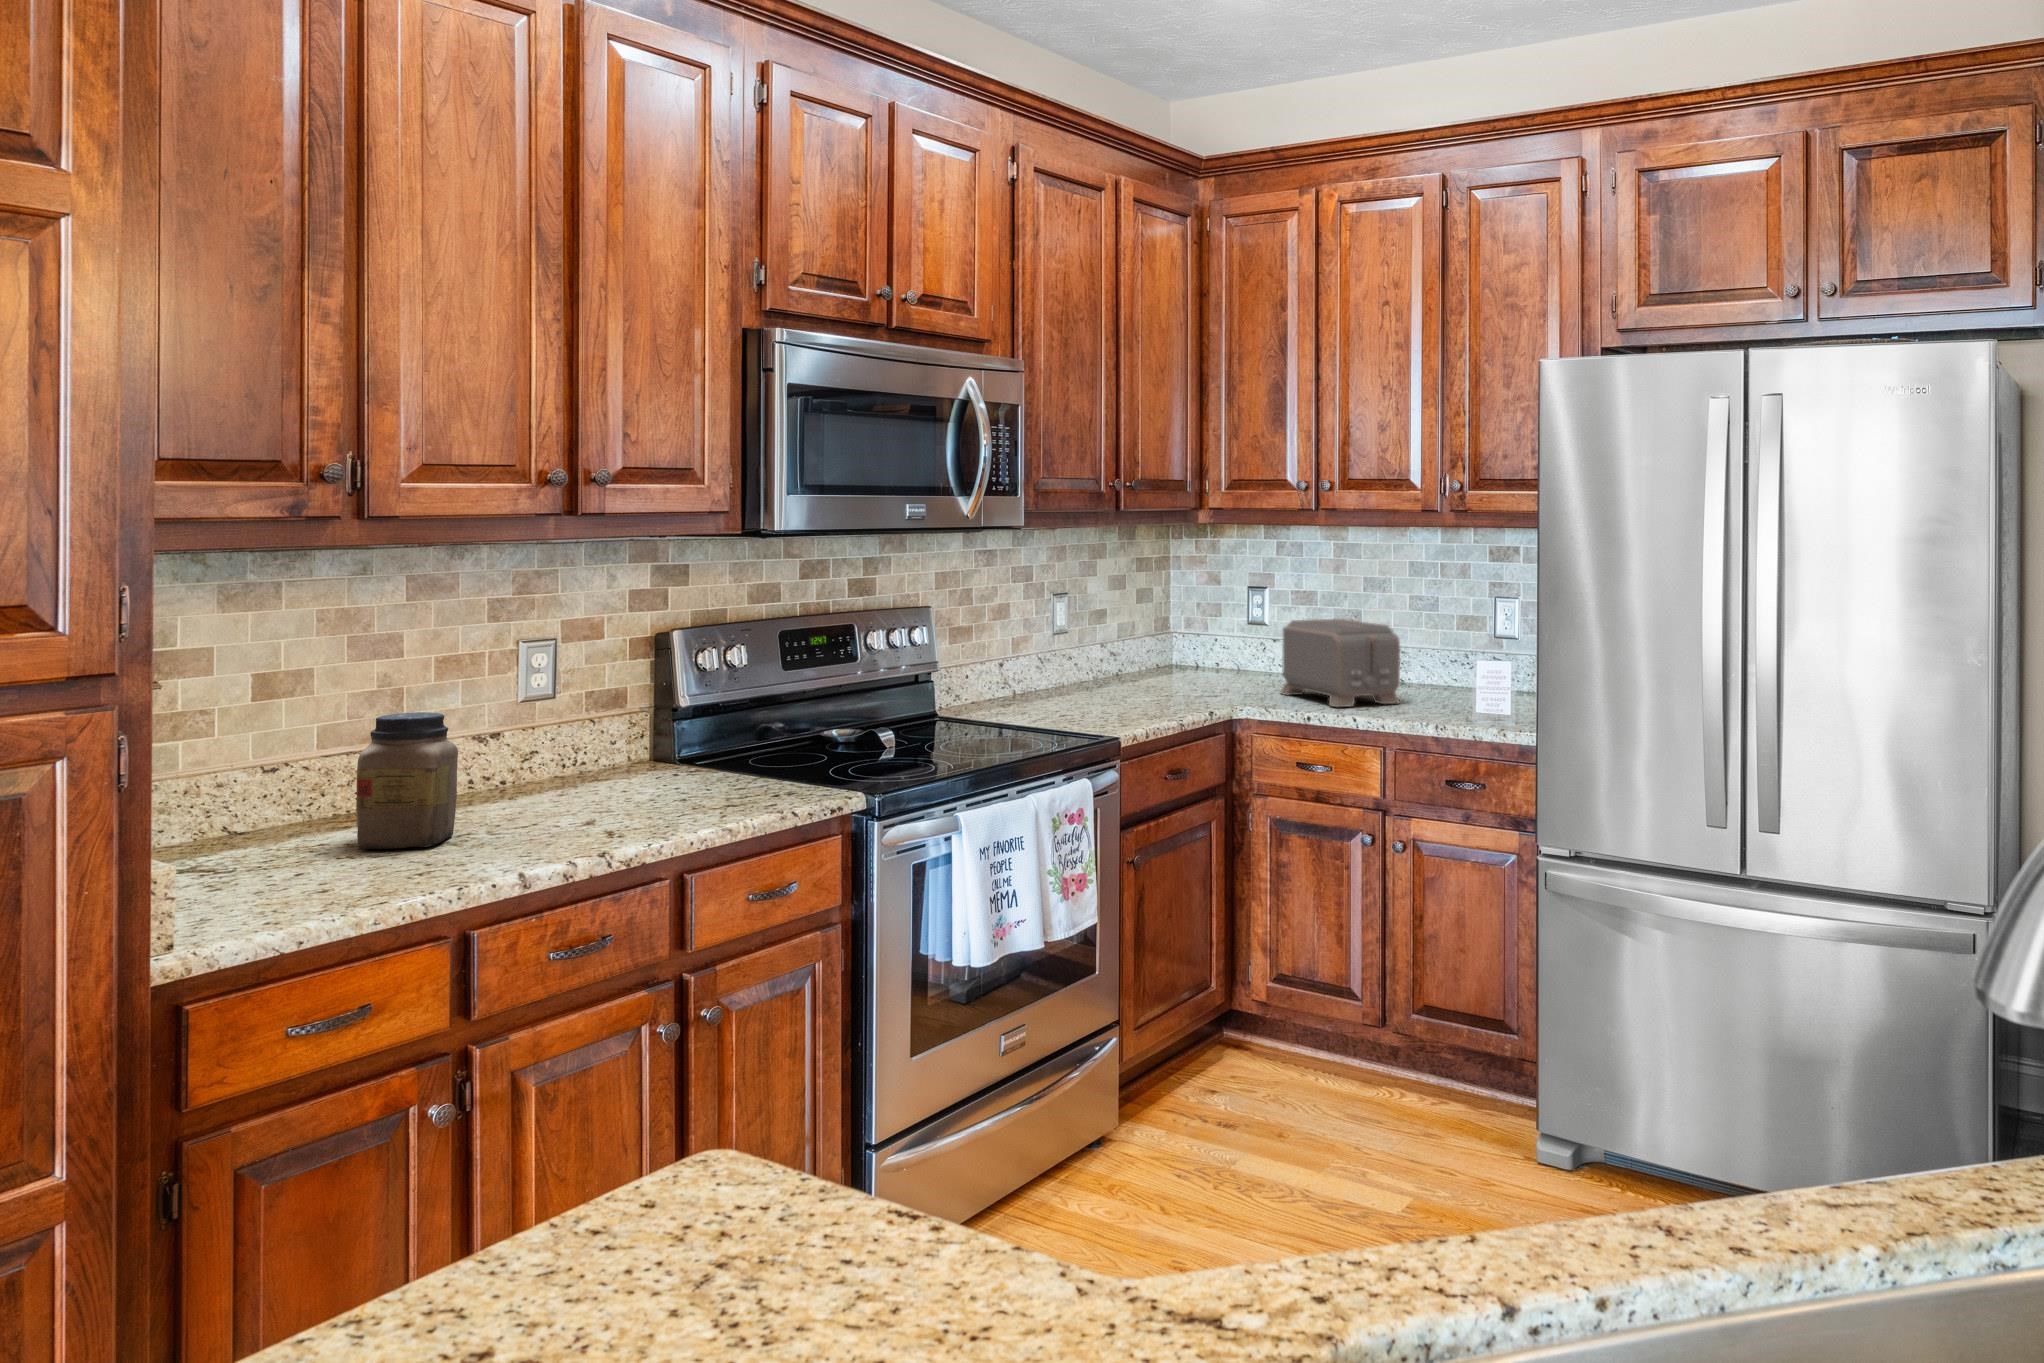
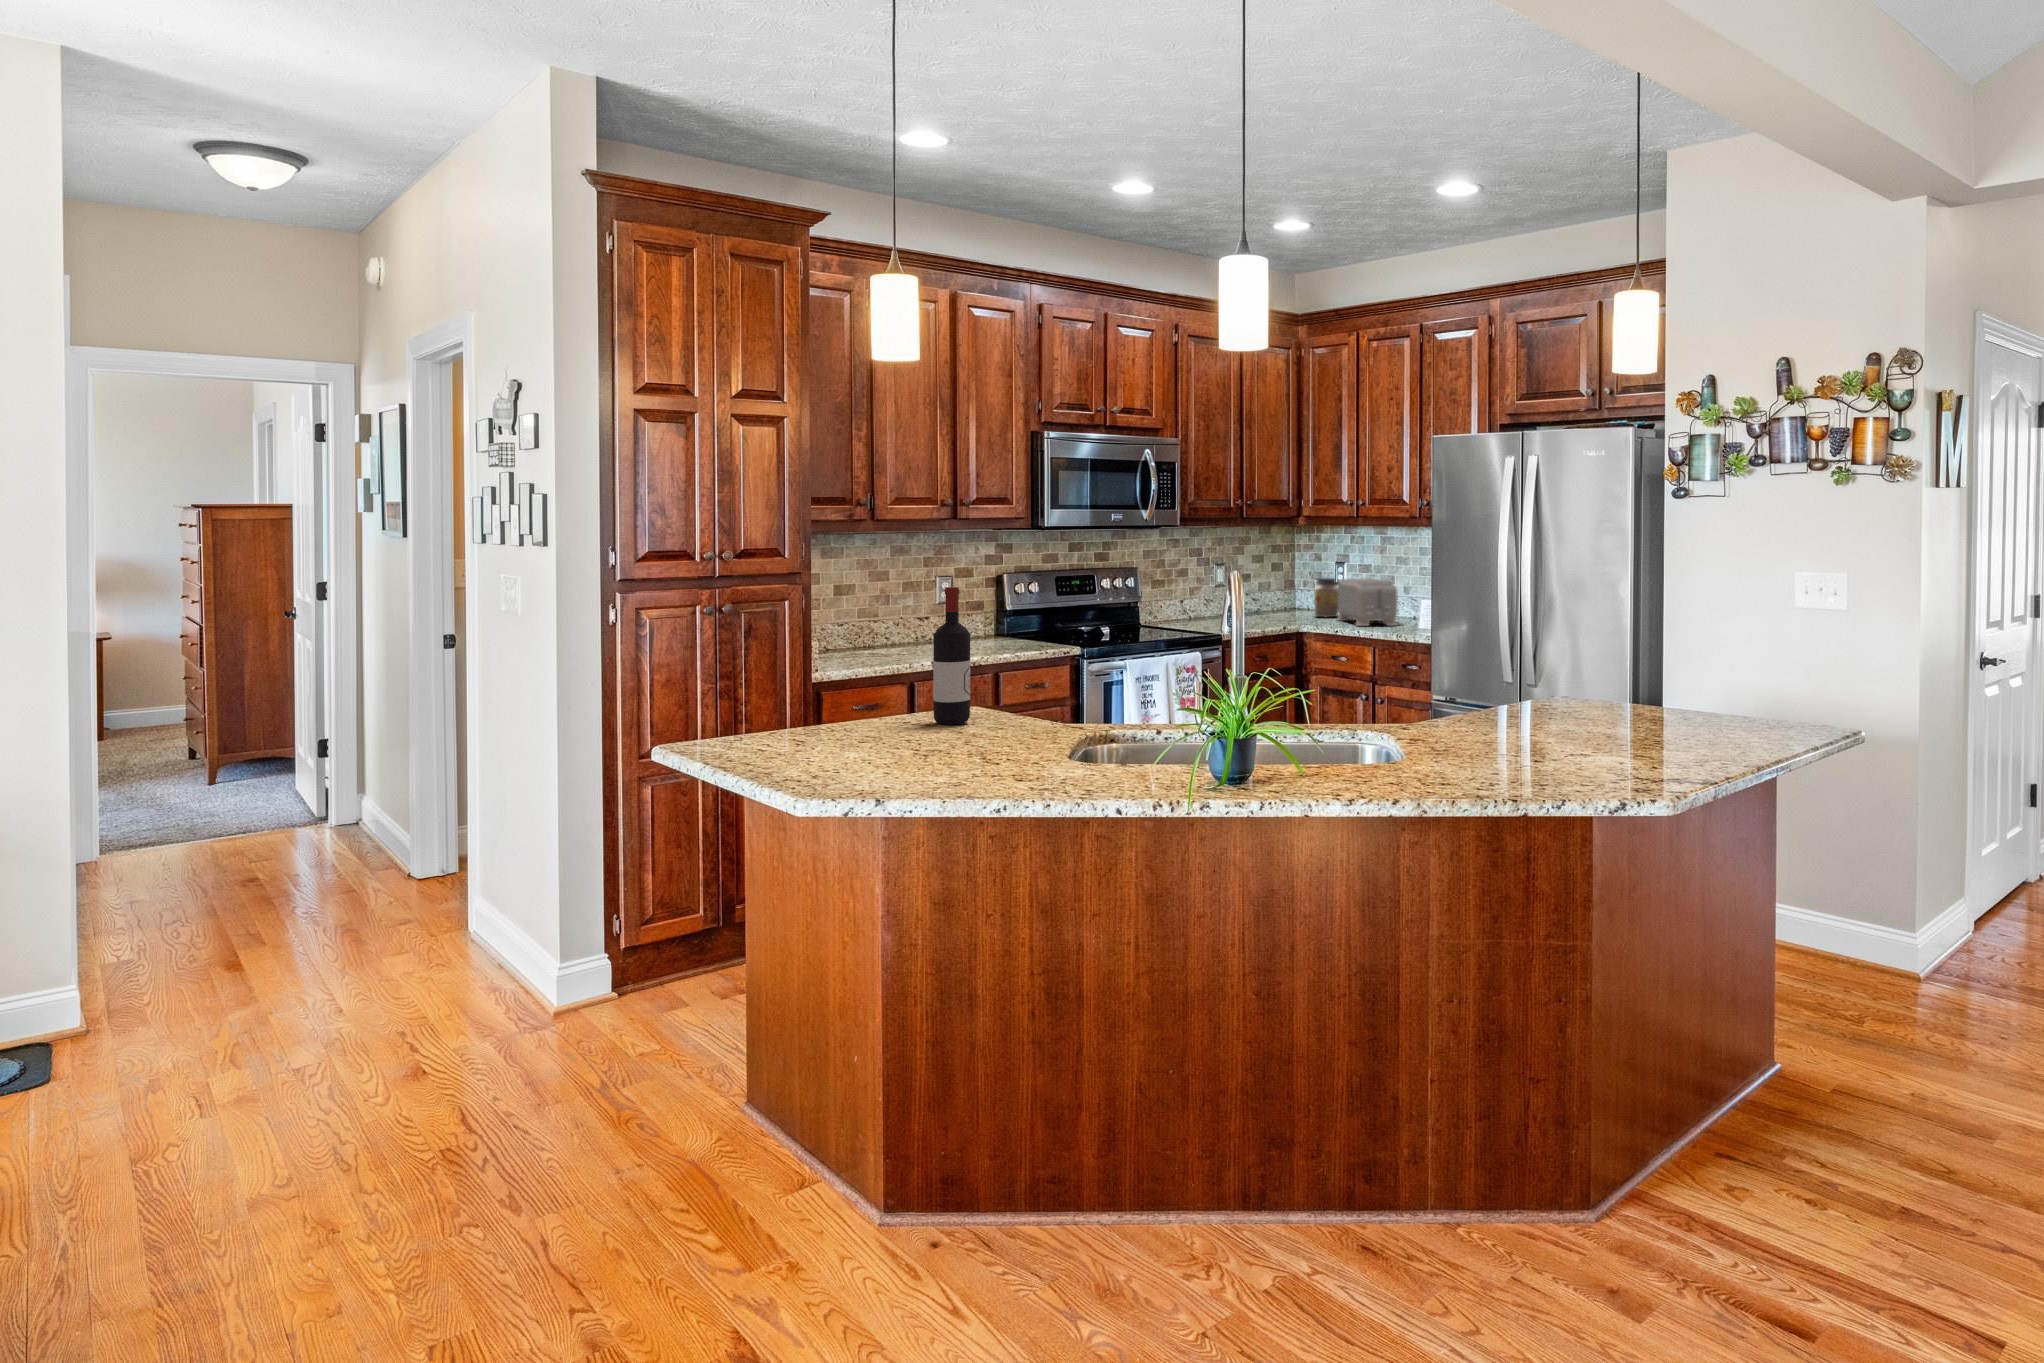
jar: present [356,712,458,849] -> present [1314,577,1338,617]
wine bottle: none [628,767,769,1288] -> present [933,587,970,725]

